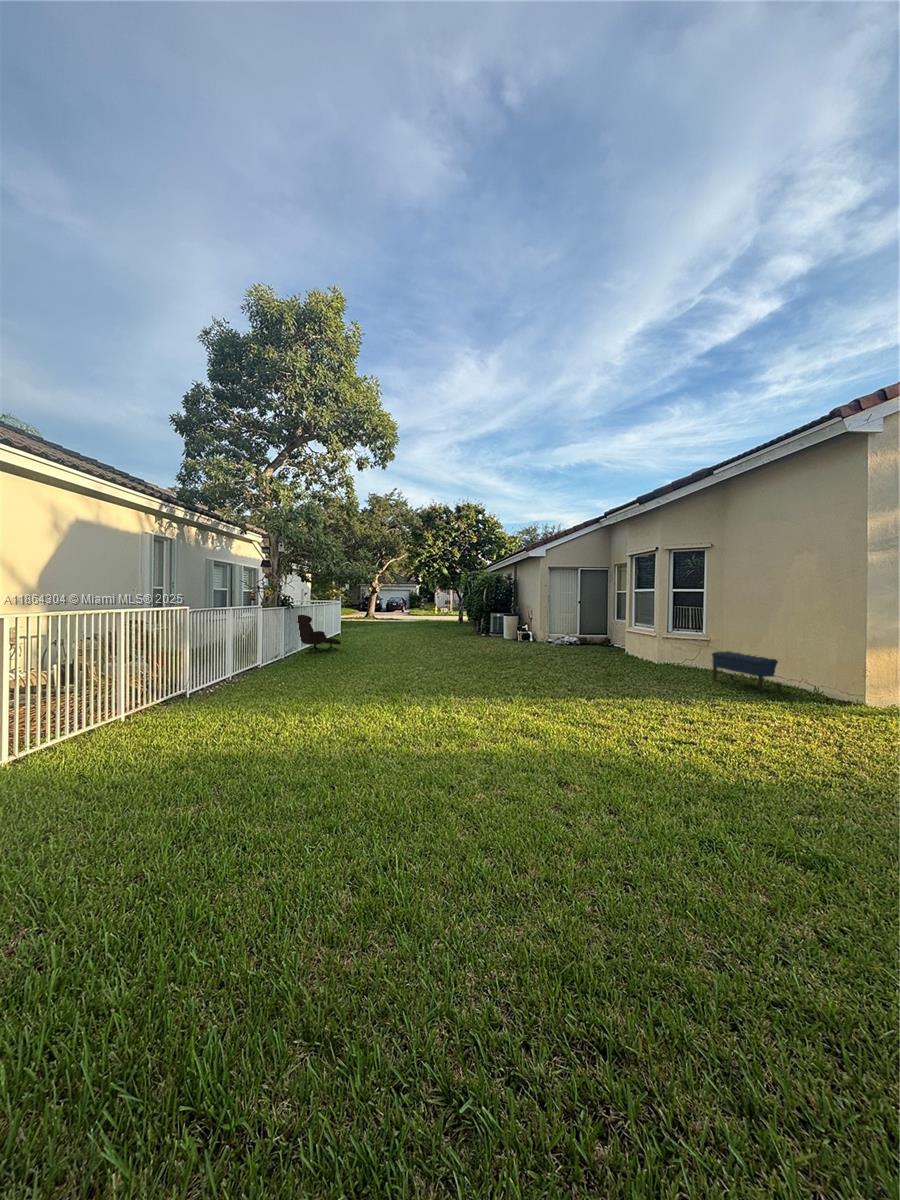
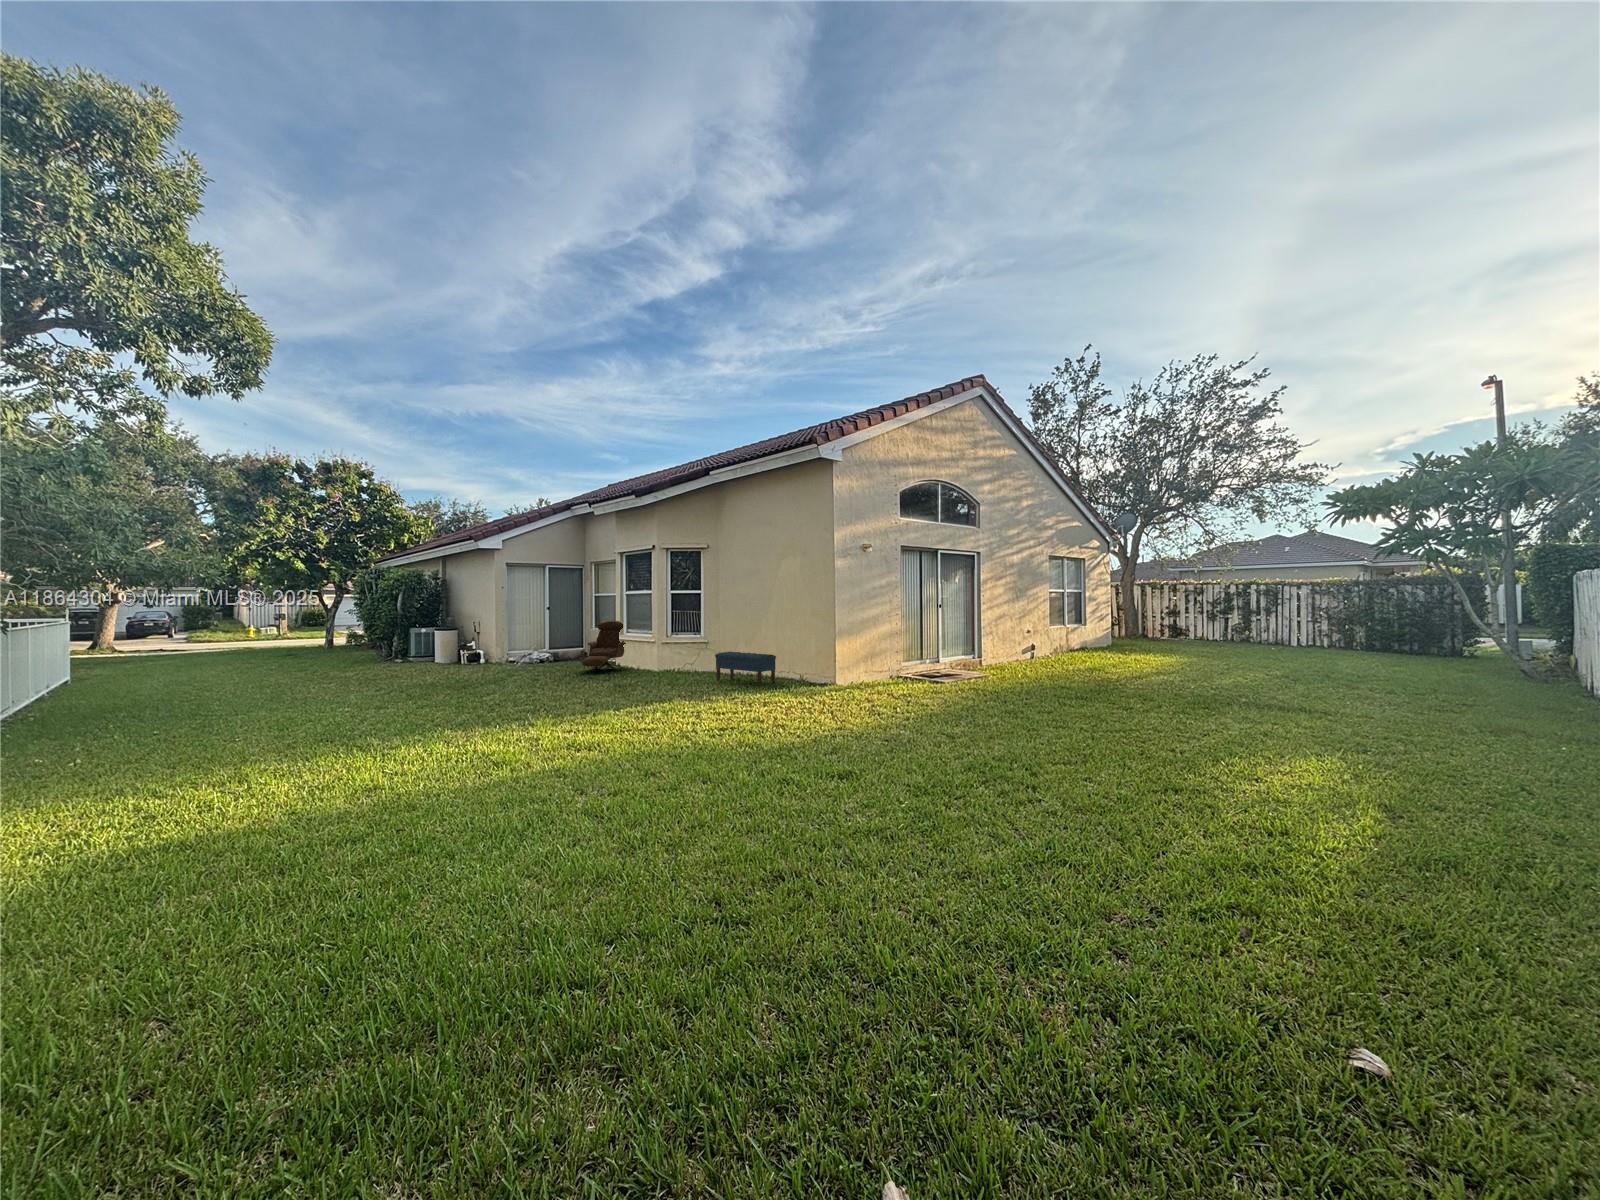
lounge chair: present [297,615,341,653] -> present [582,621,626,673]

